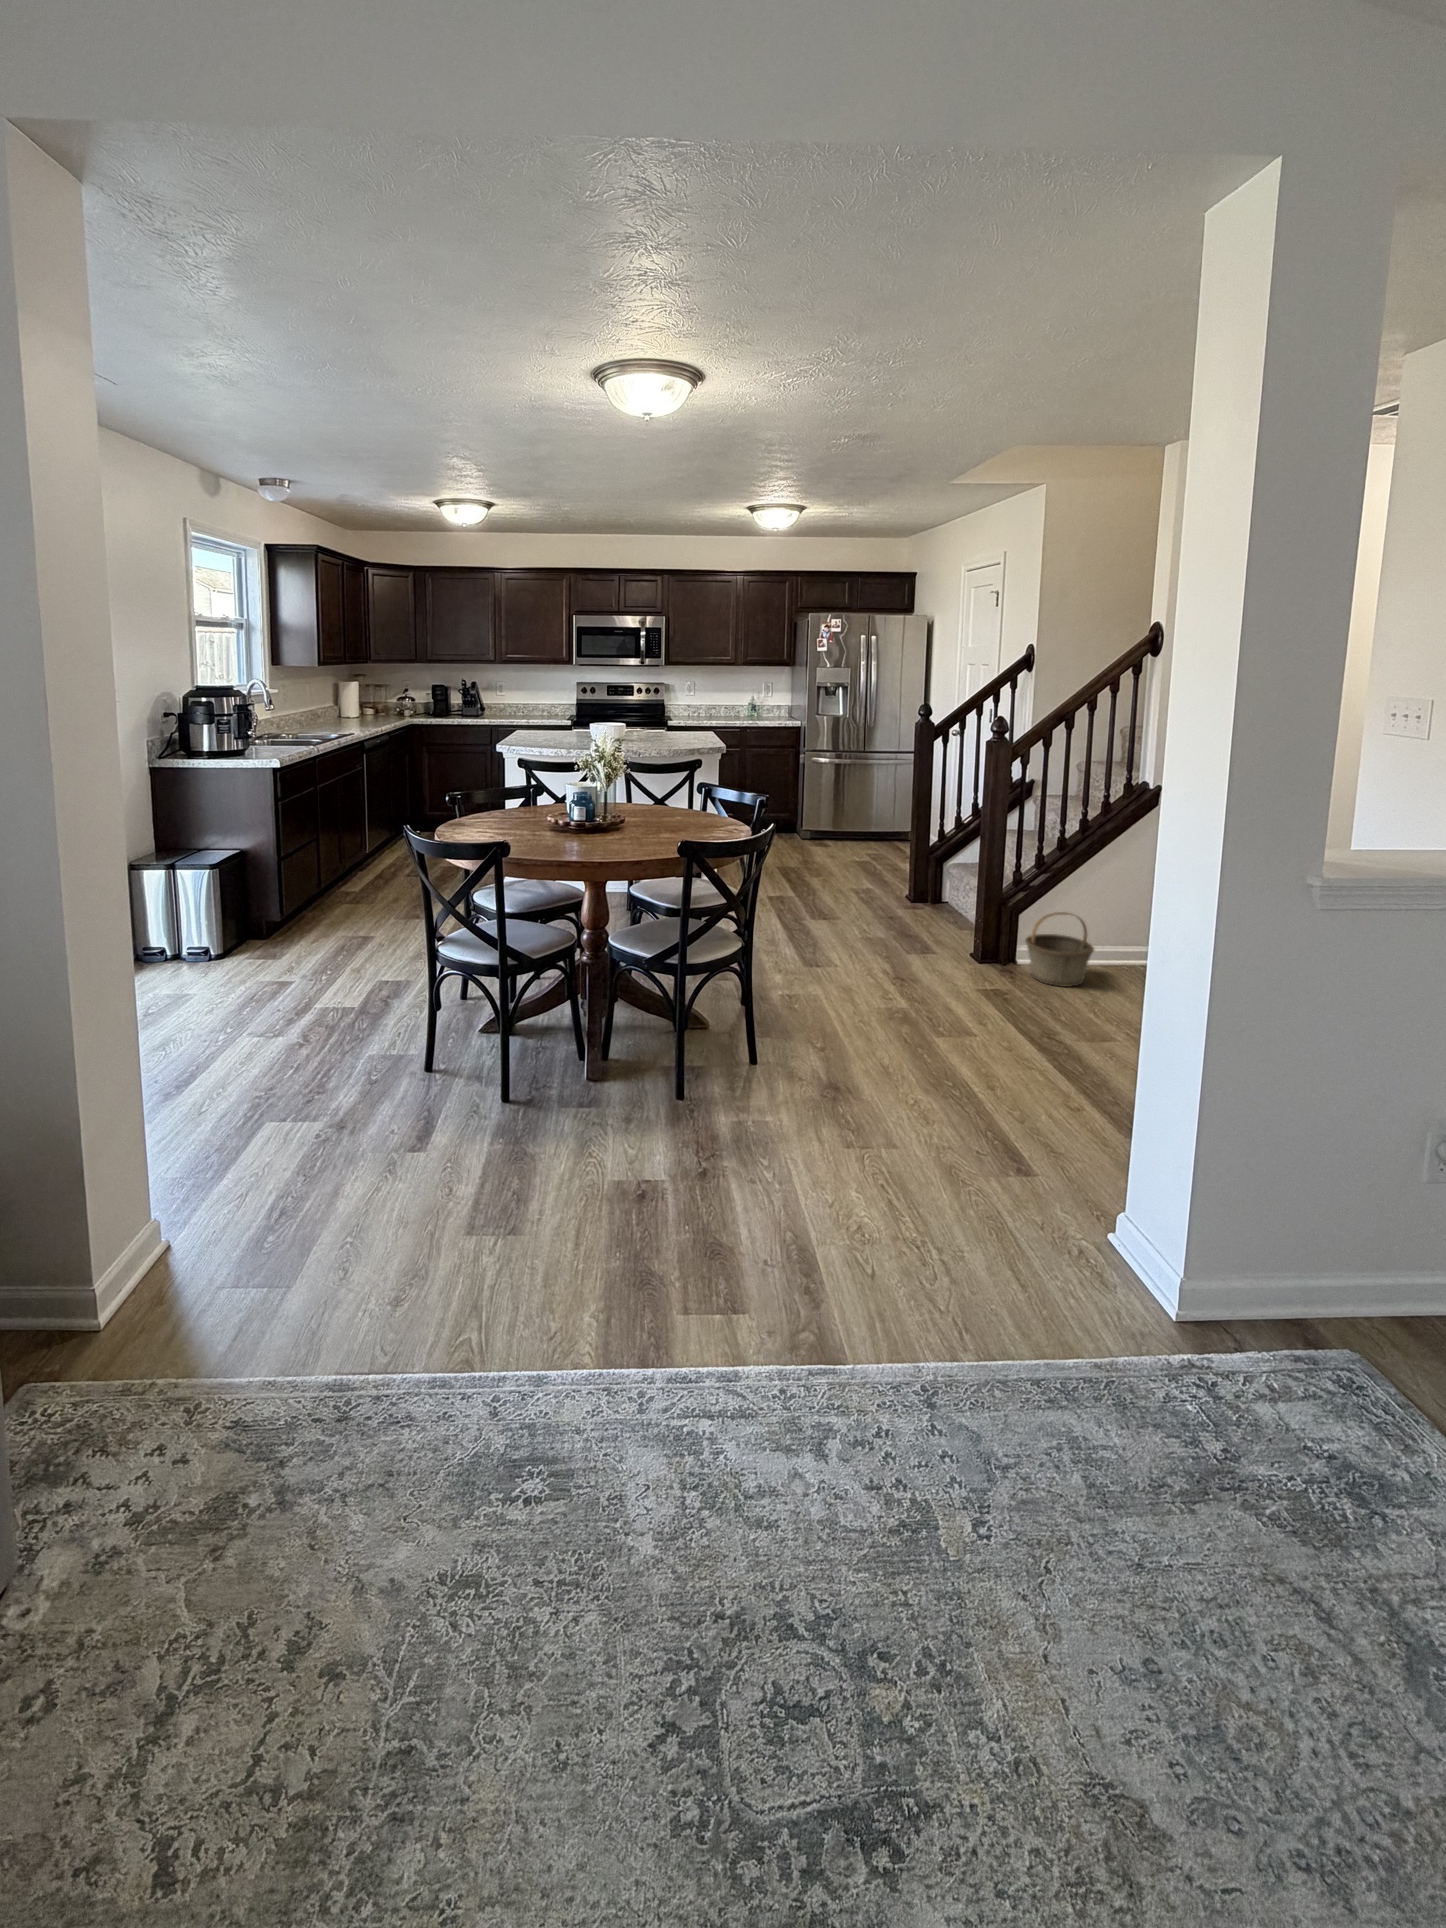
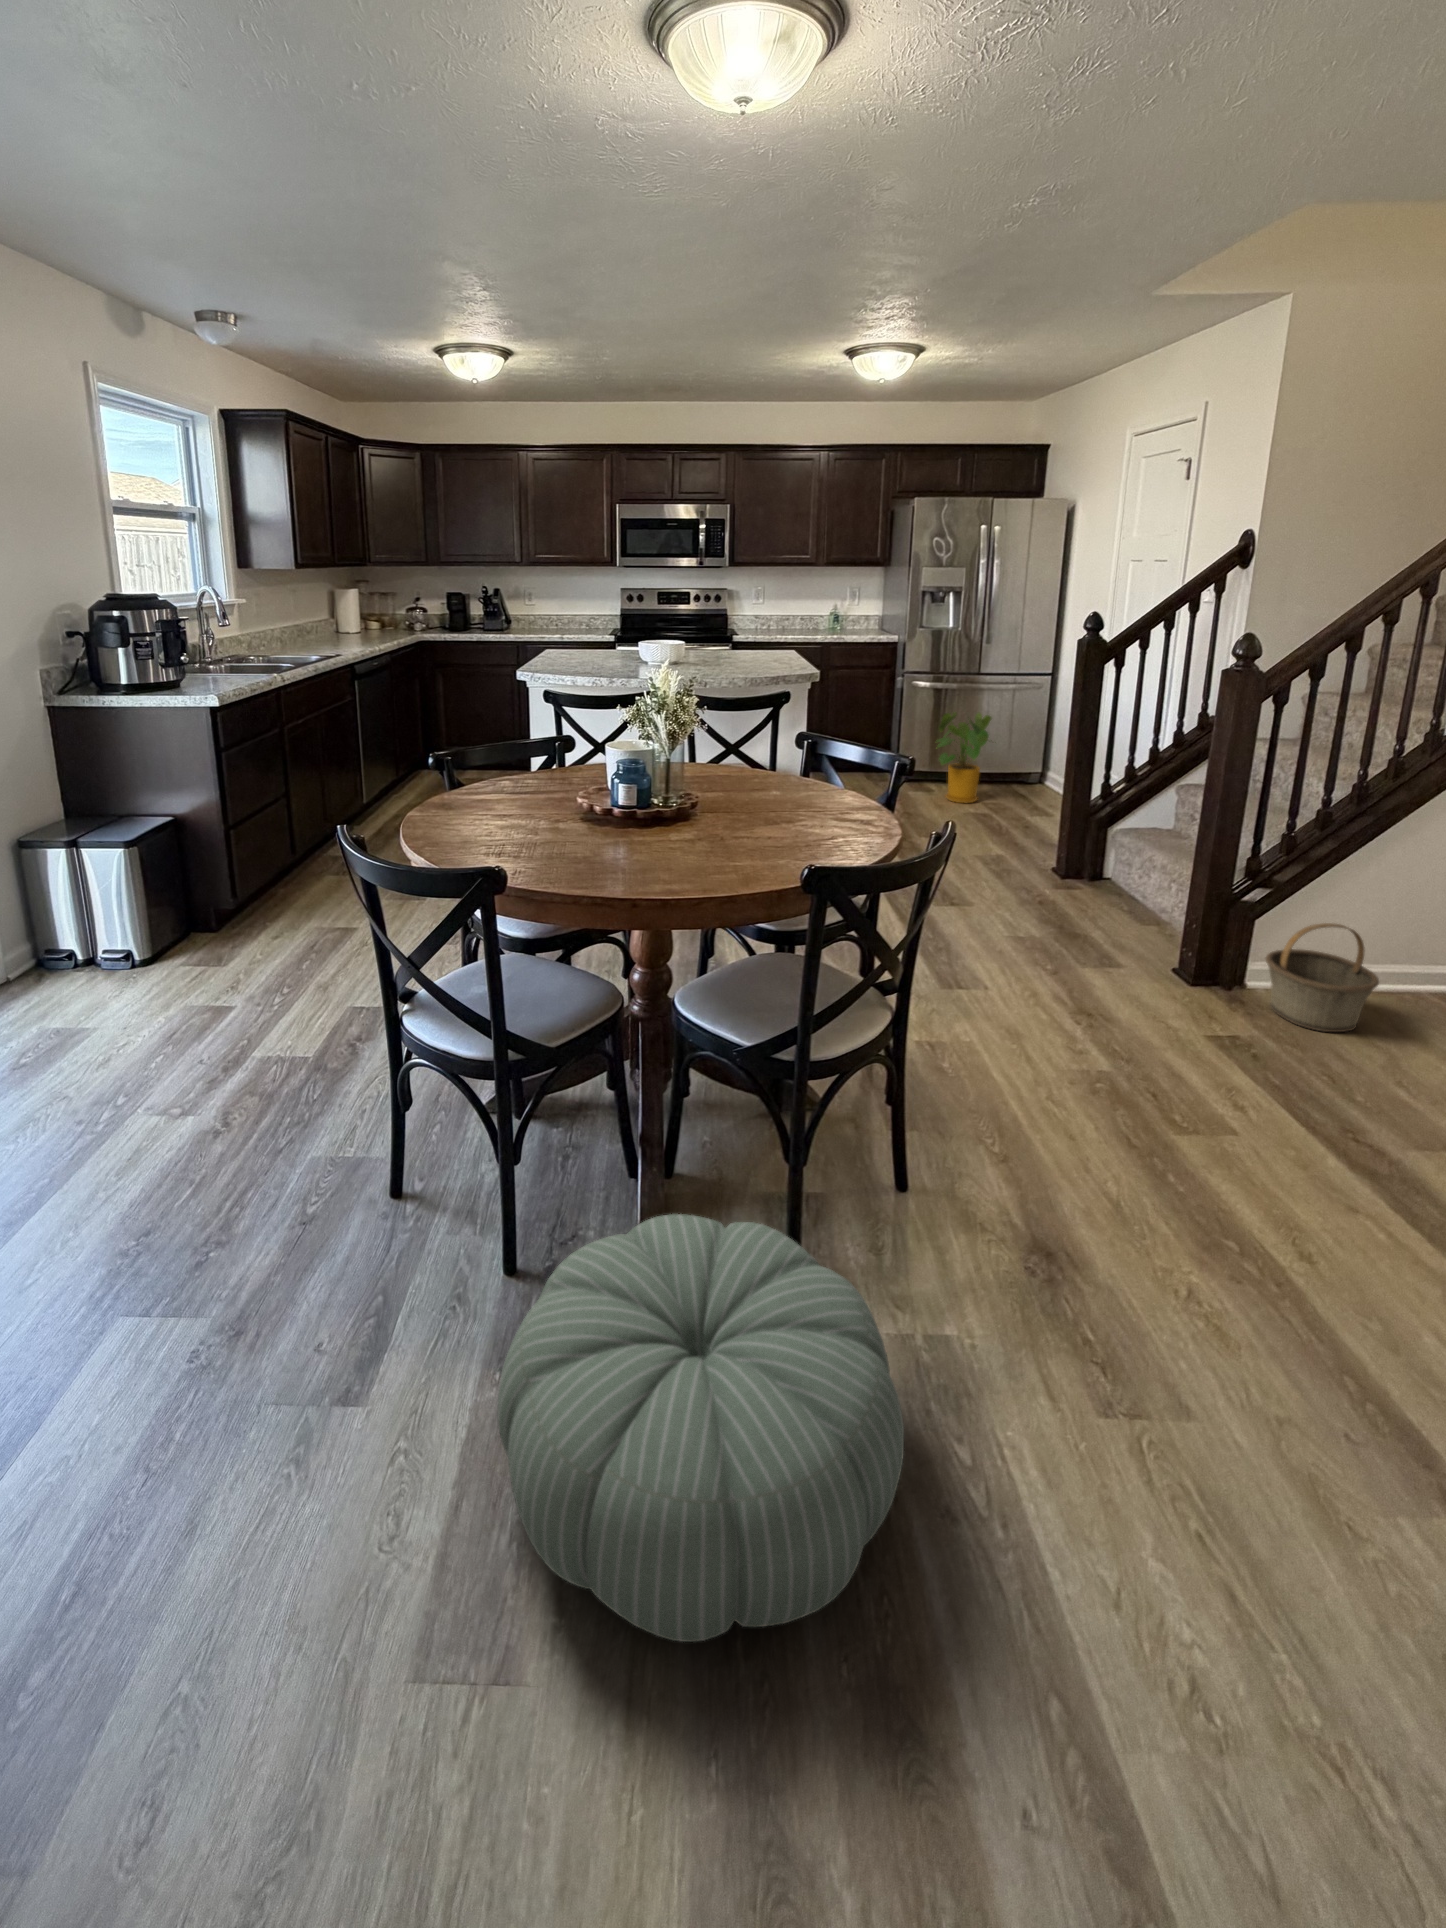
house plant: none [827,781,878,854] -> present [937,712,992,803]
pouf: none [507,1046,727,1214] -> present [498,1214,904,1642]

